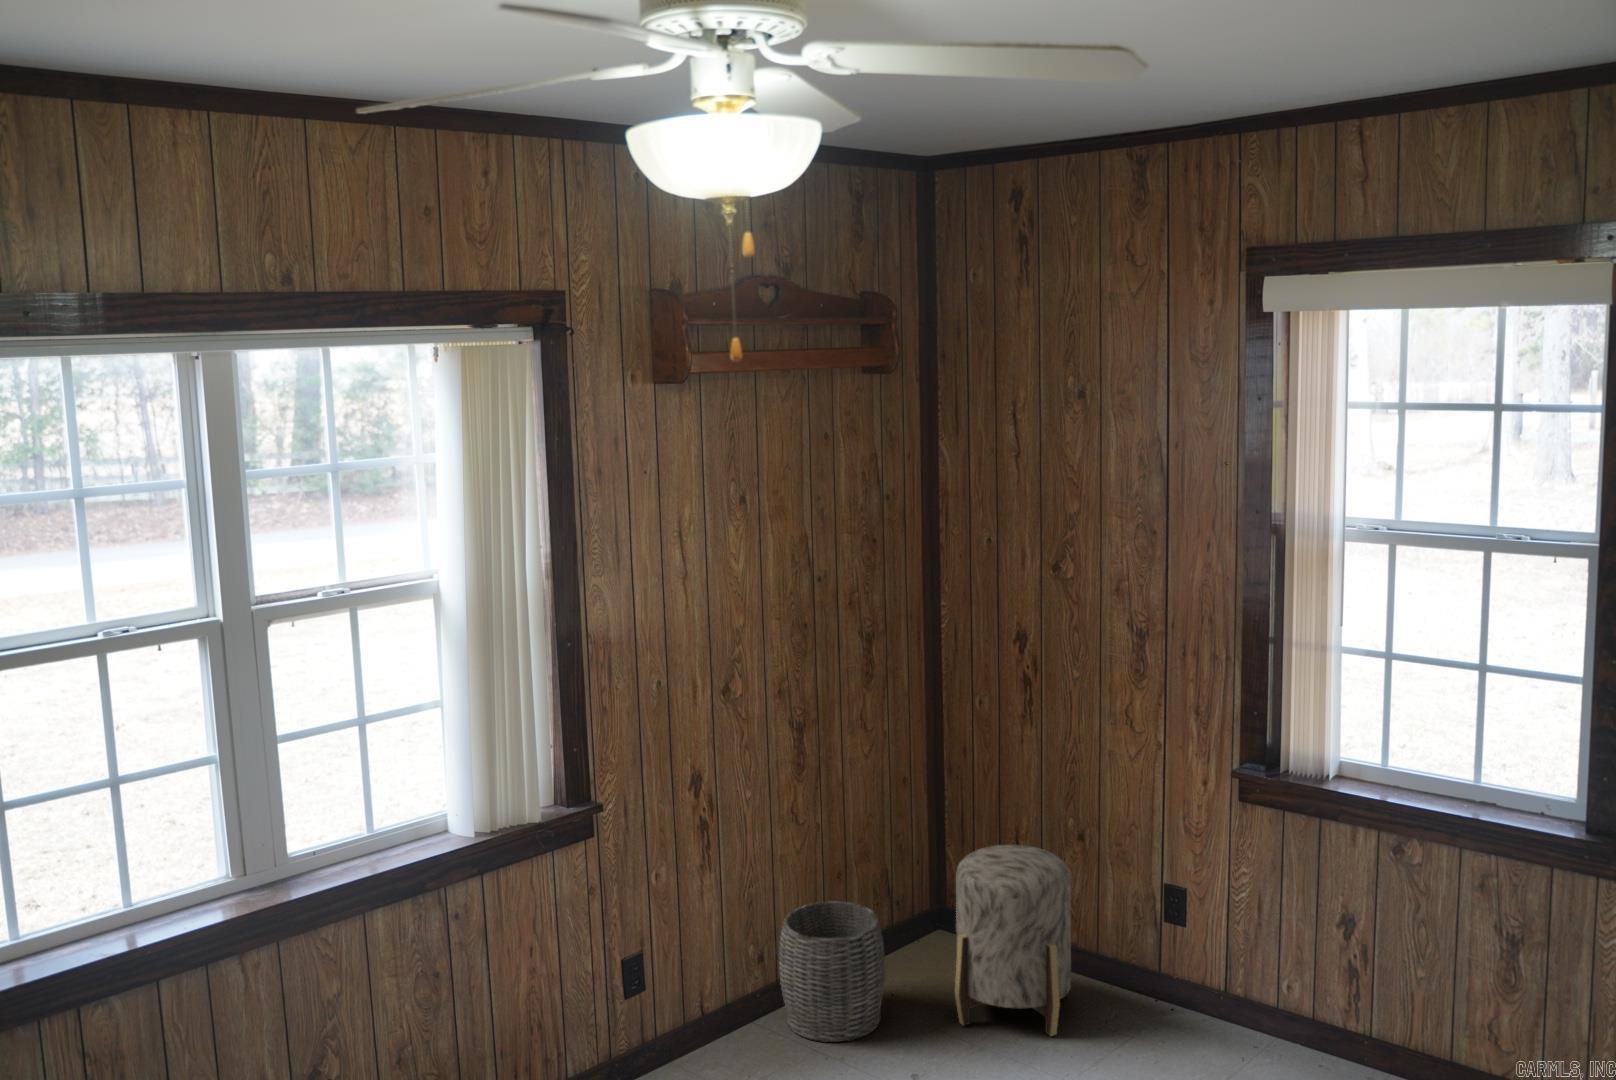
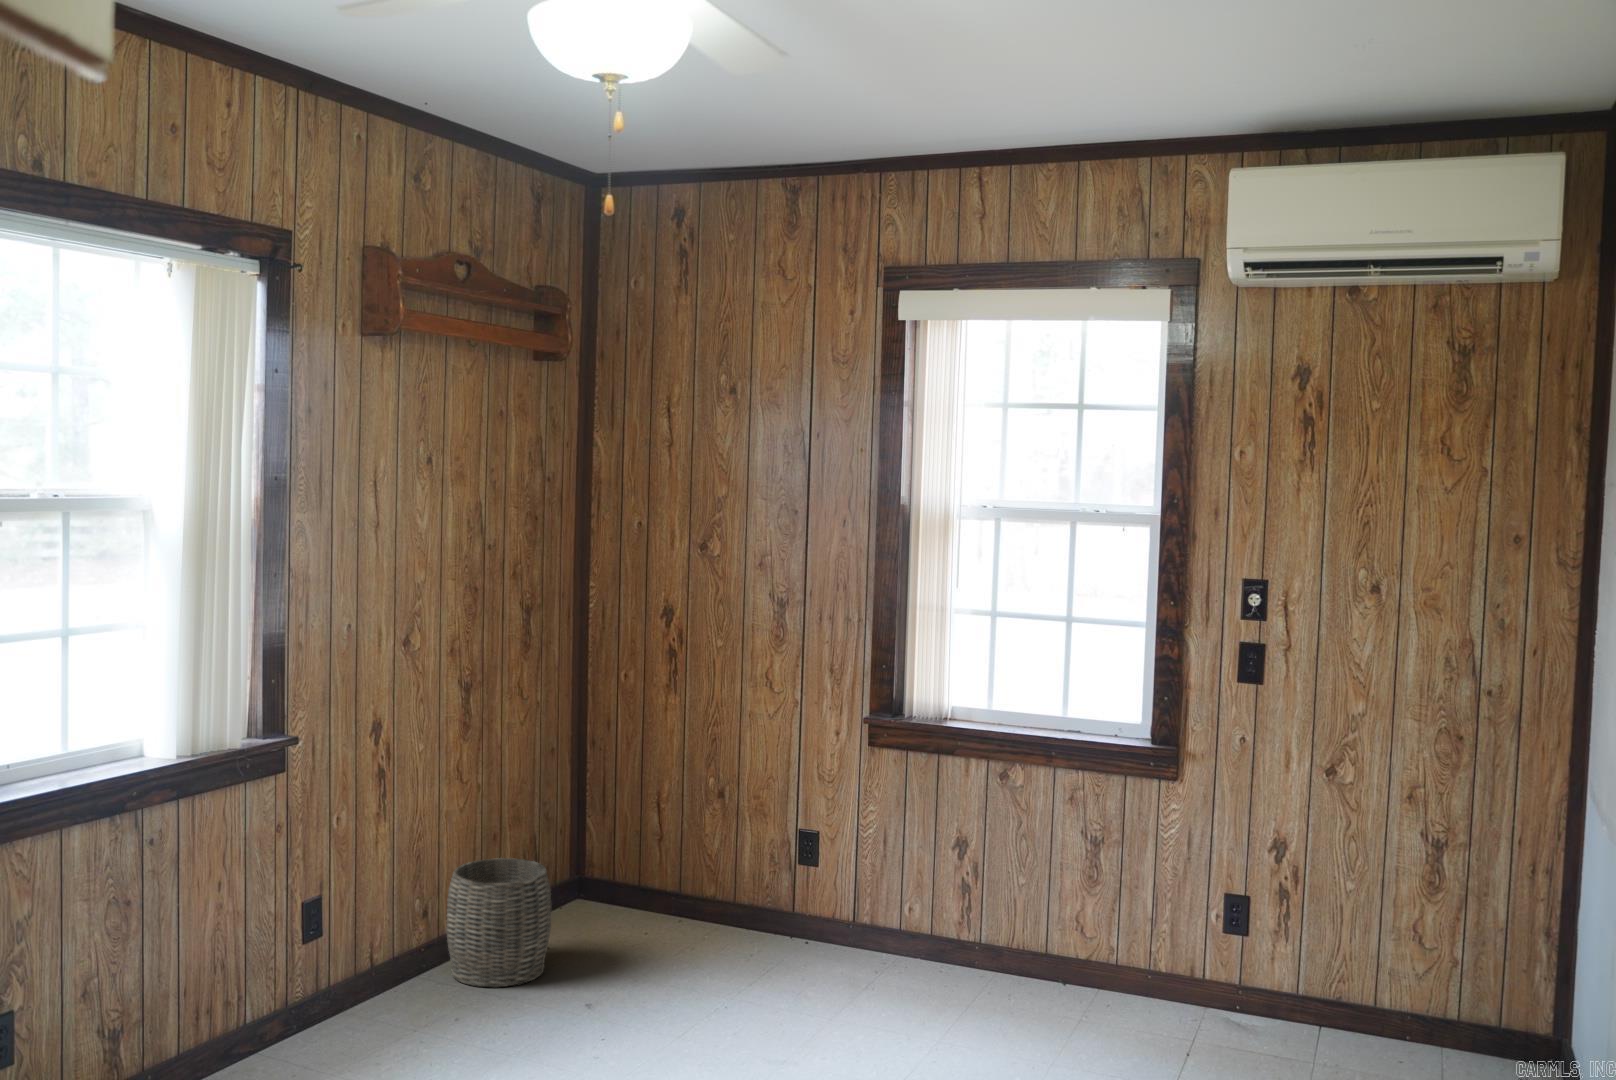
ottoman: present [955,845,1071,1036] -> none [616,799,725,968]

